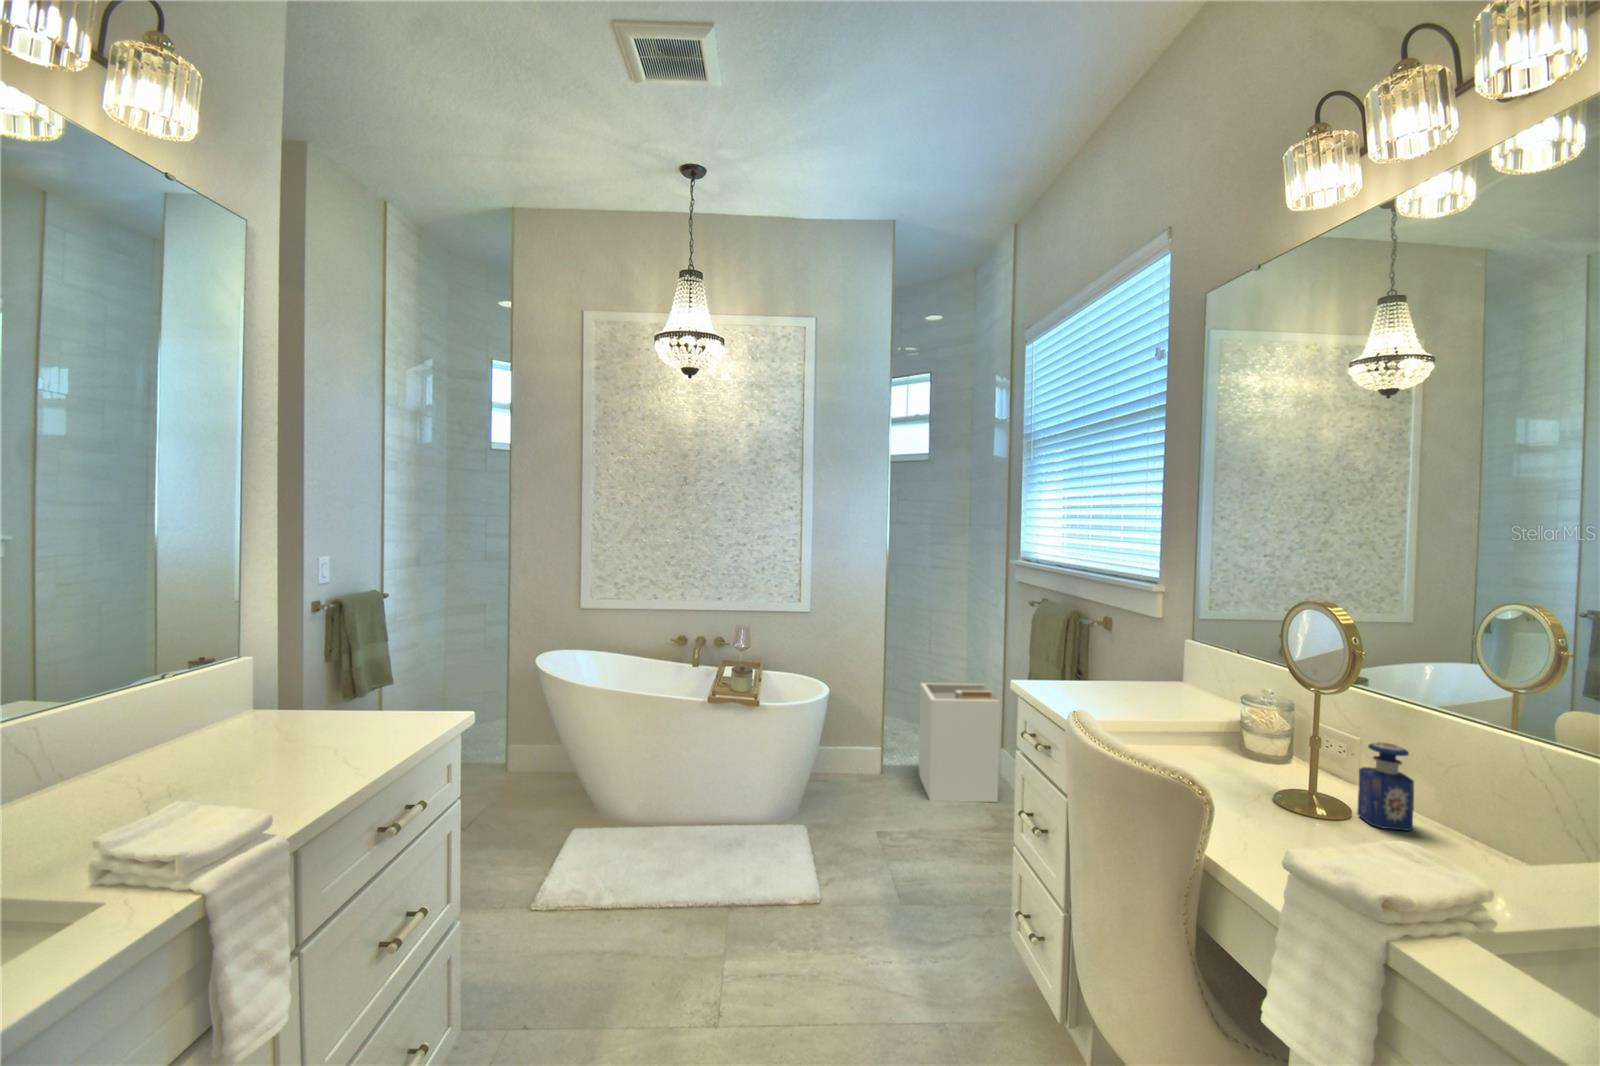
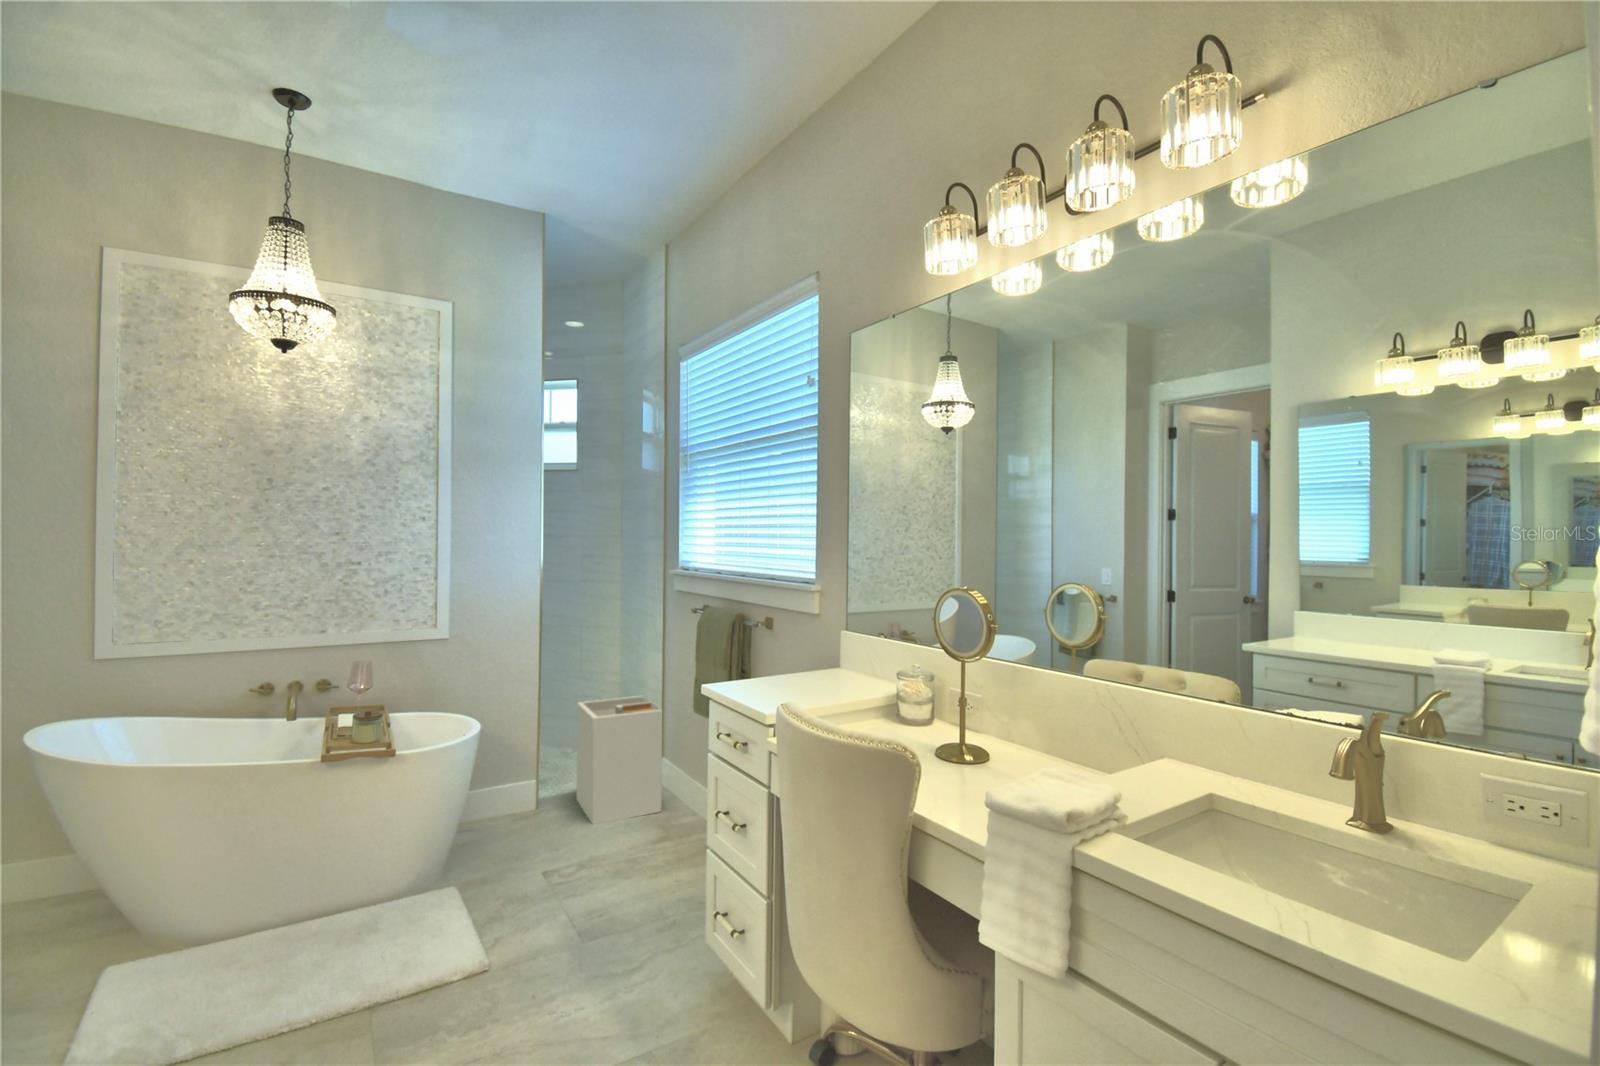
perfume bottle: present [1357,742,1414,831] -> none [995,697,1032,765]

